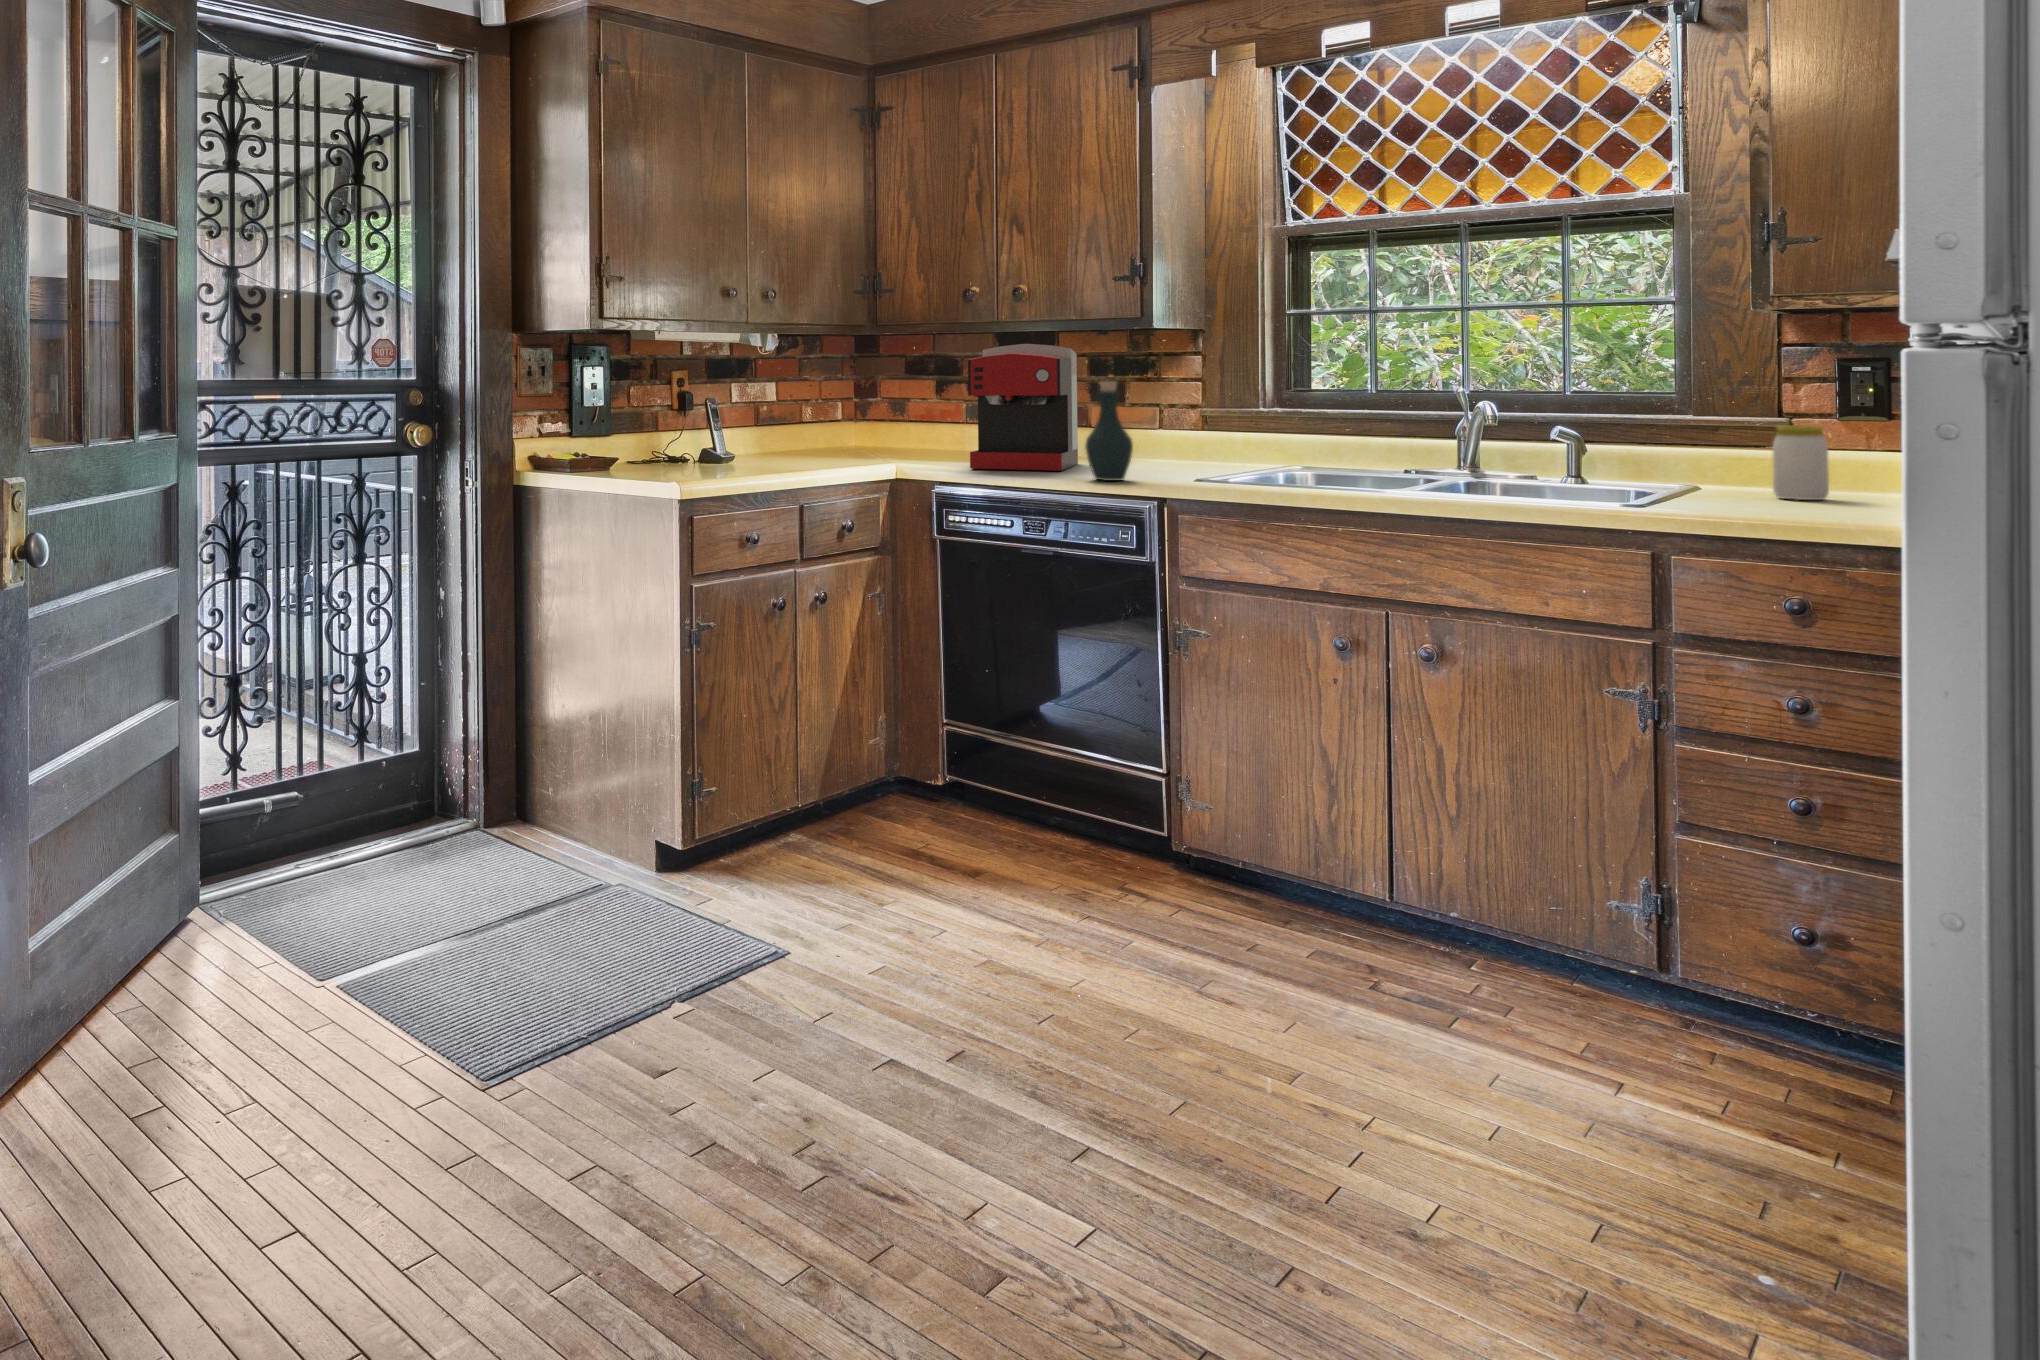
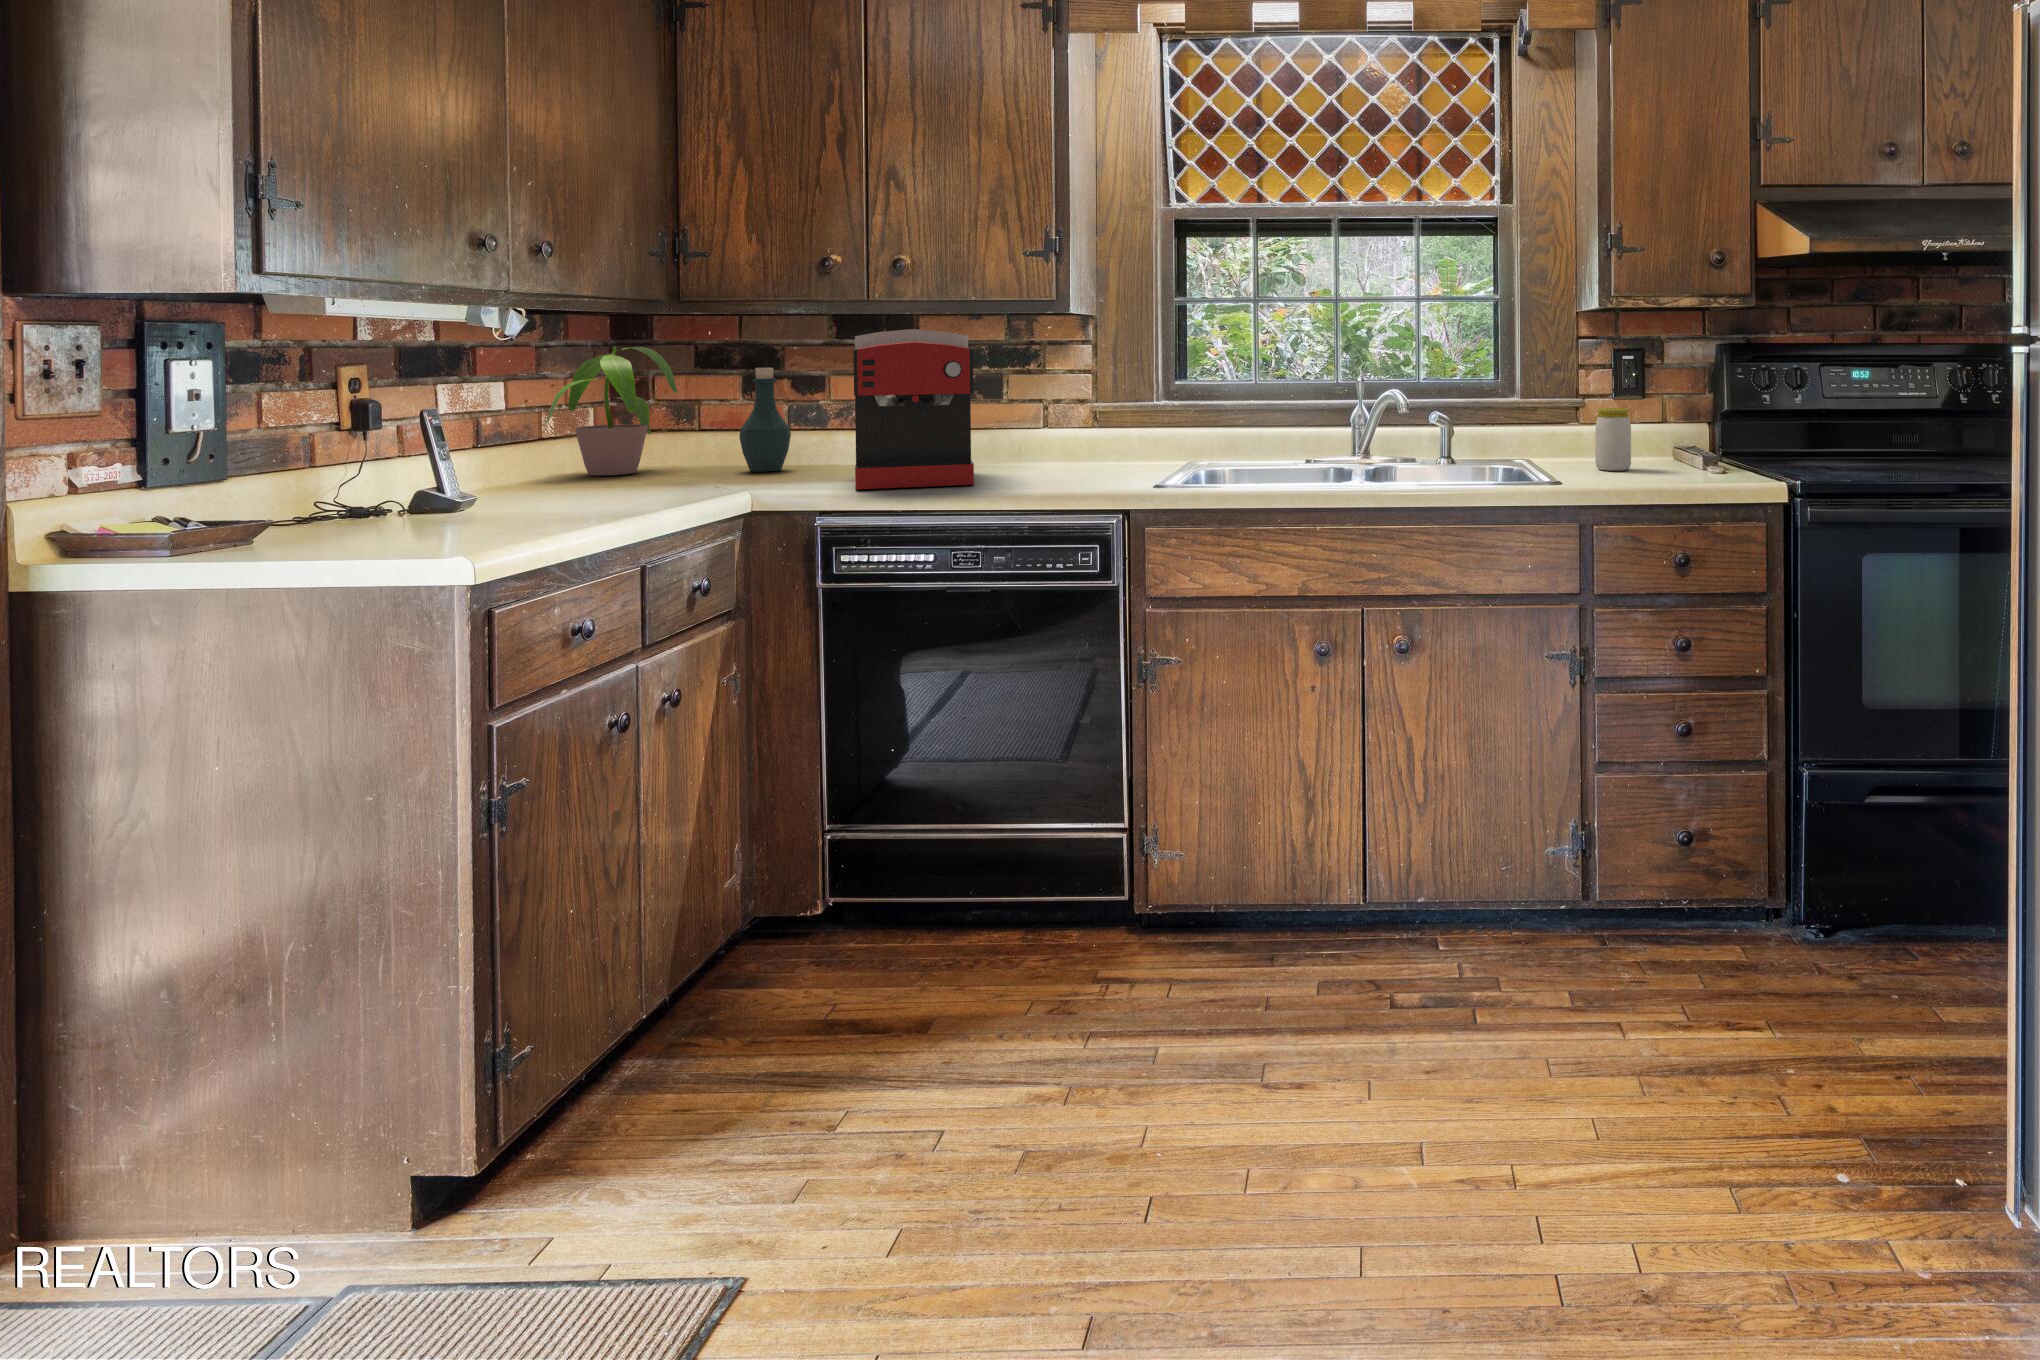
potted plant: none [791,360,892,452] -> present [544,346,677,475]
bottle: present [1085,381,1133,481] -> present [739,368,791,472]

